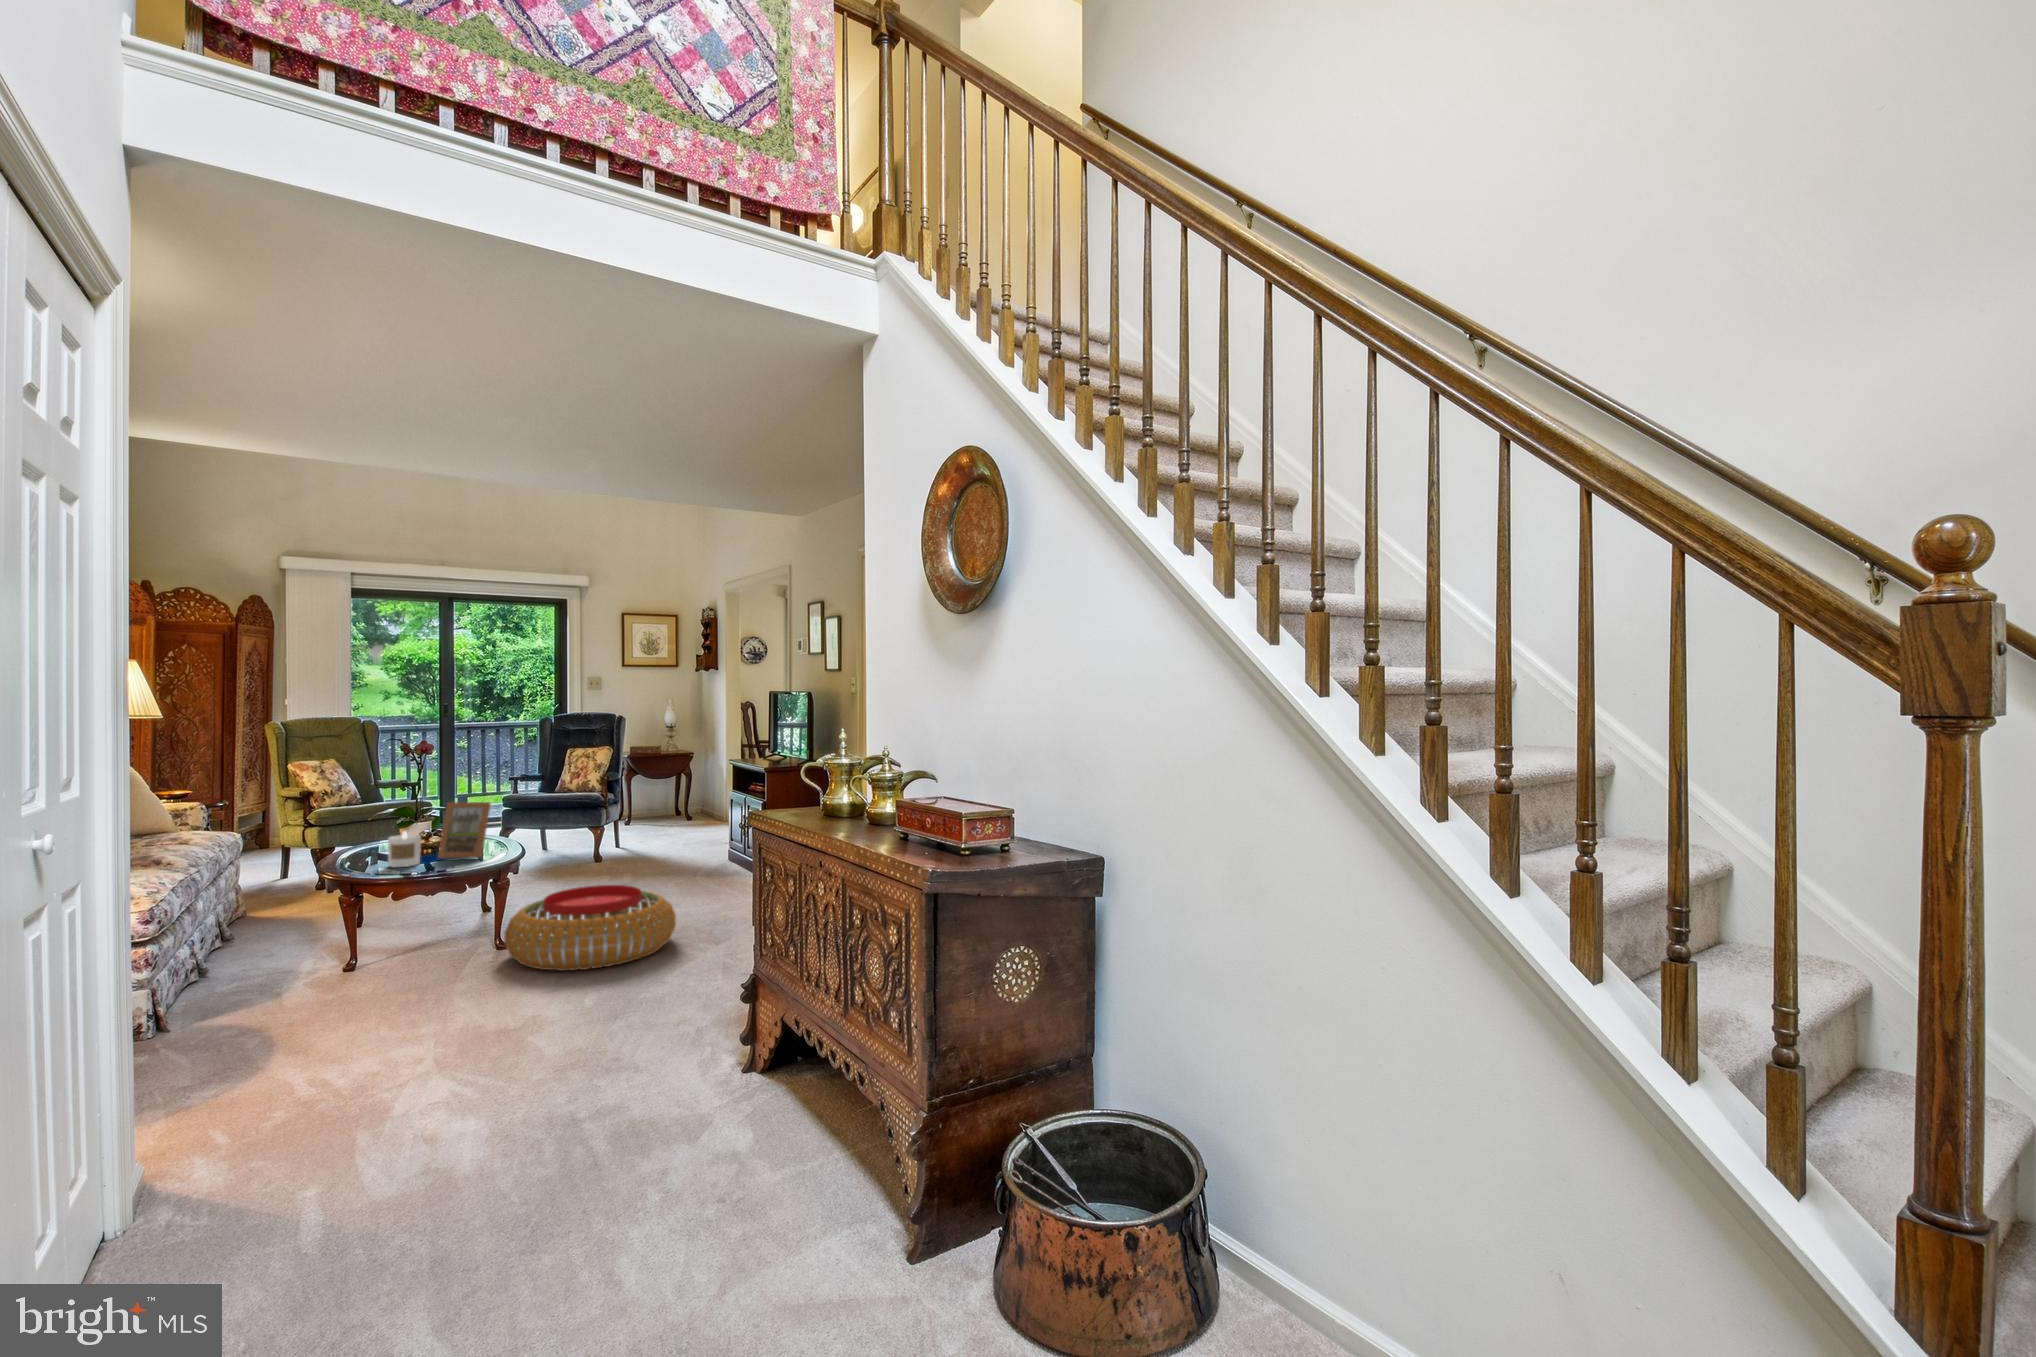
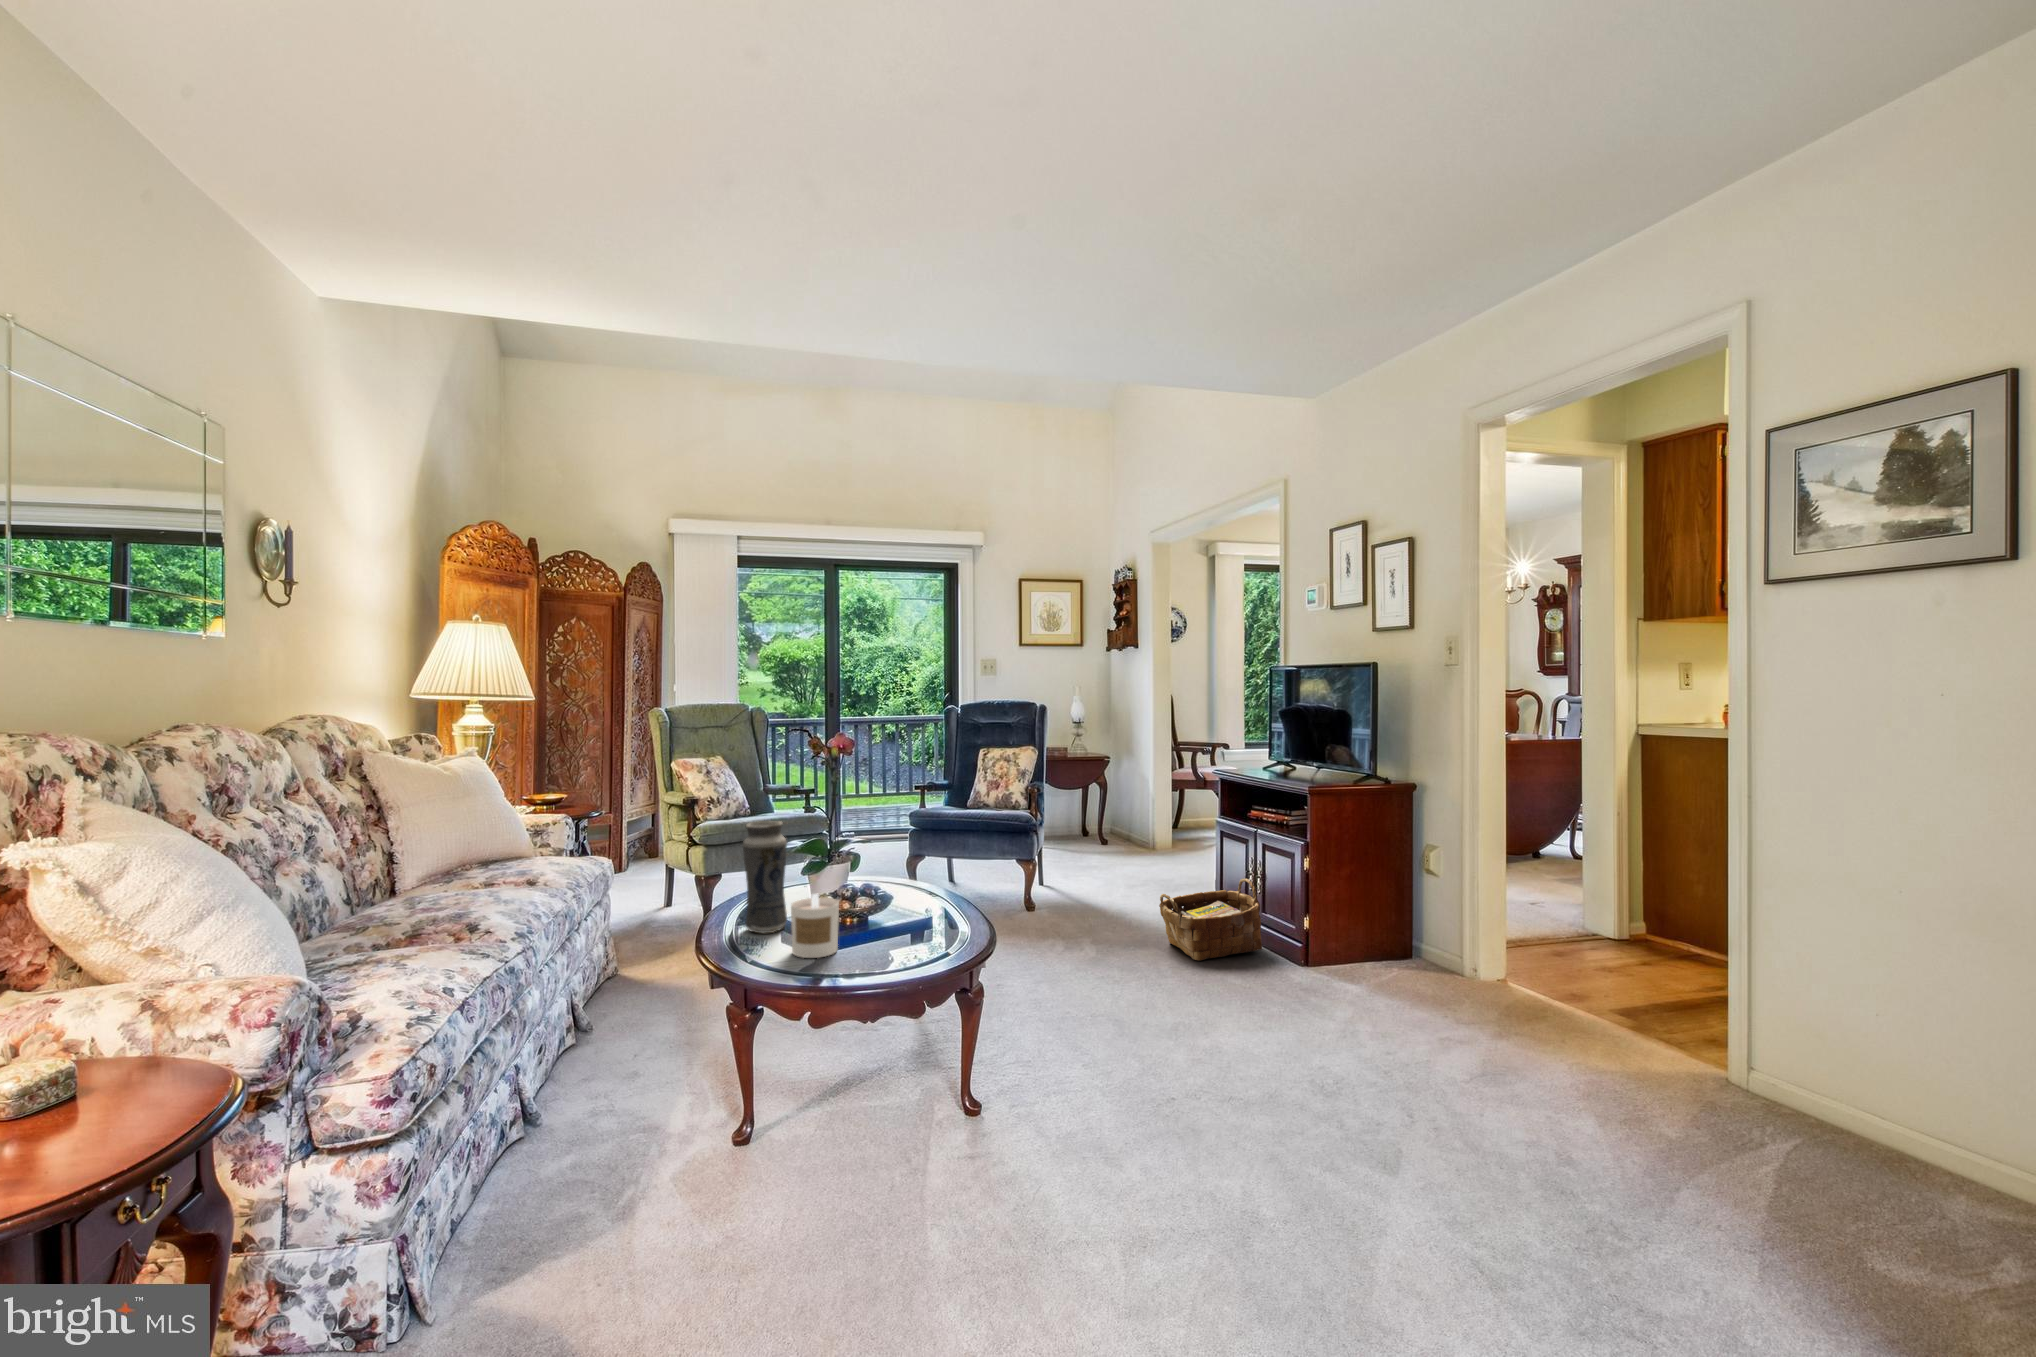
vase: none [355,793,387,860] -> present [743,821,787,933]
picture frame: present [438,802,491,858] -> none [863,843,940,945]
woven basket: none [678,827,745,879] -> present [1159,879,1262,961]
pouf: present [504,885,676,971] -> none [983,1013,1290,1227]

